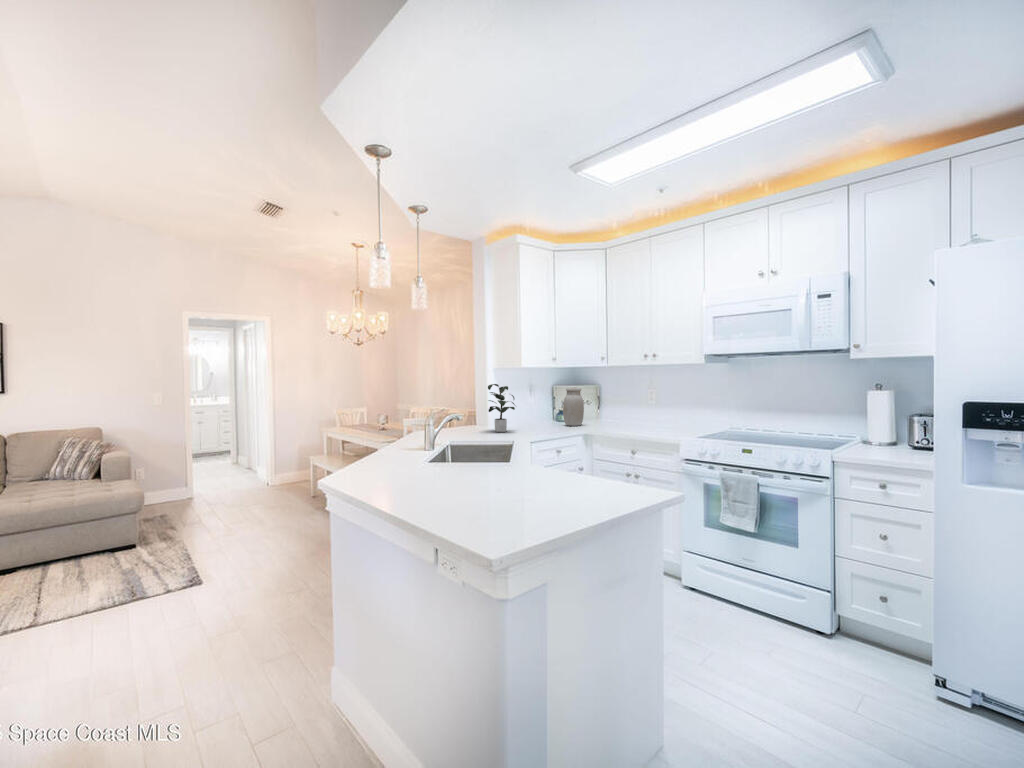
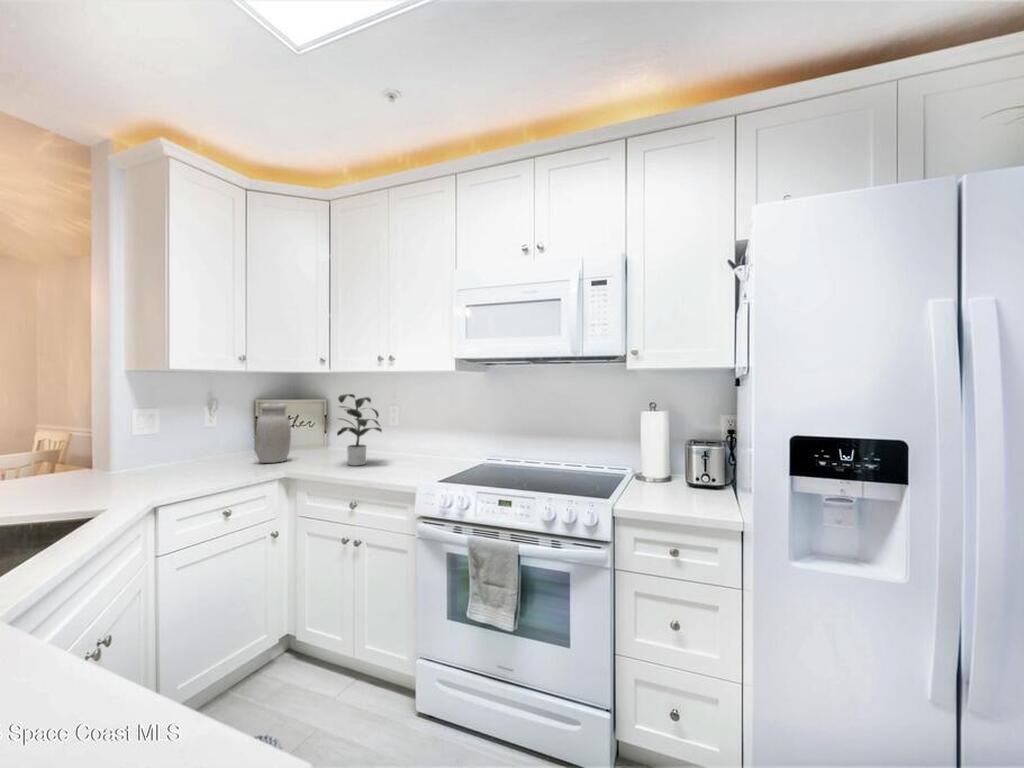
potted plant: present [488,384,515,432] -> present [337,394,382,466]

